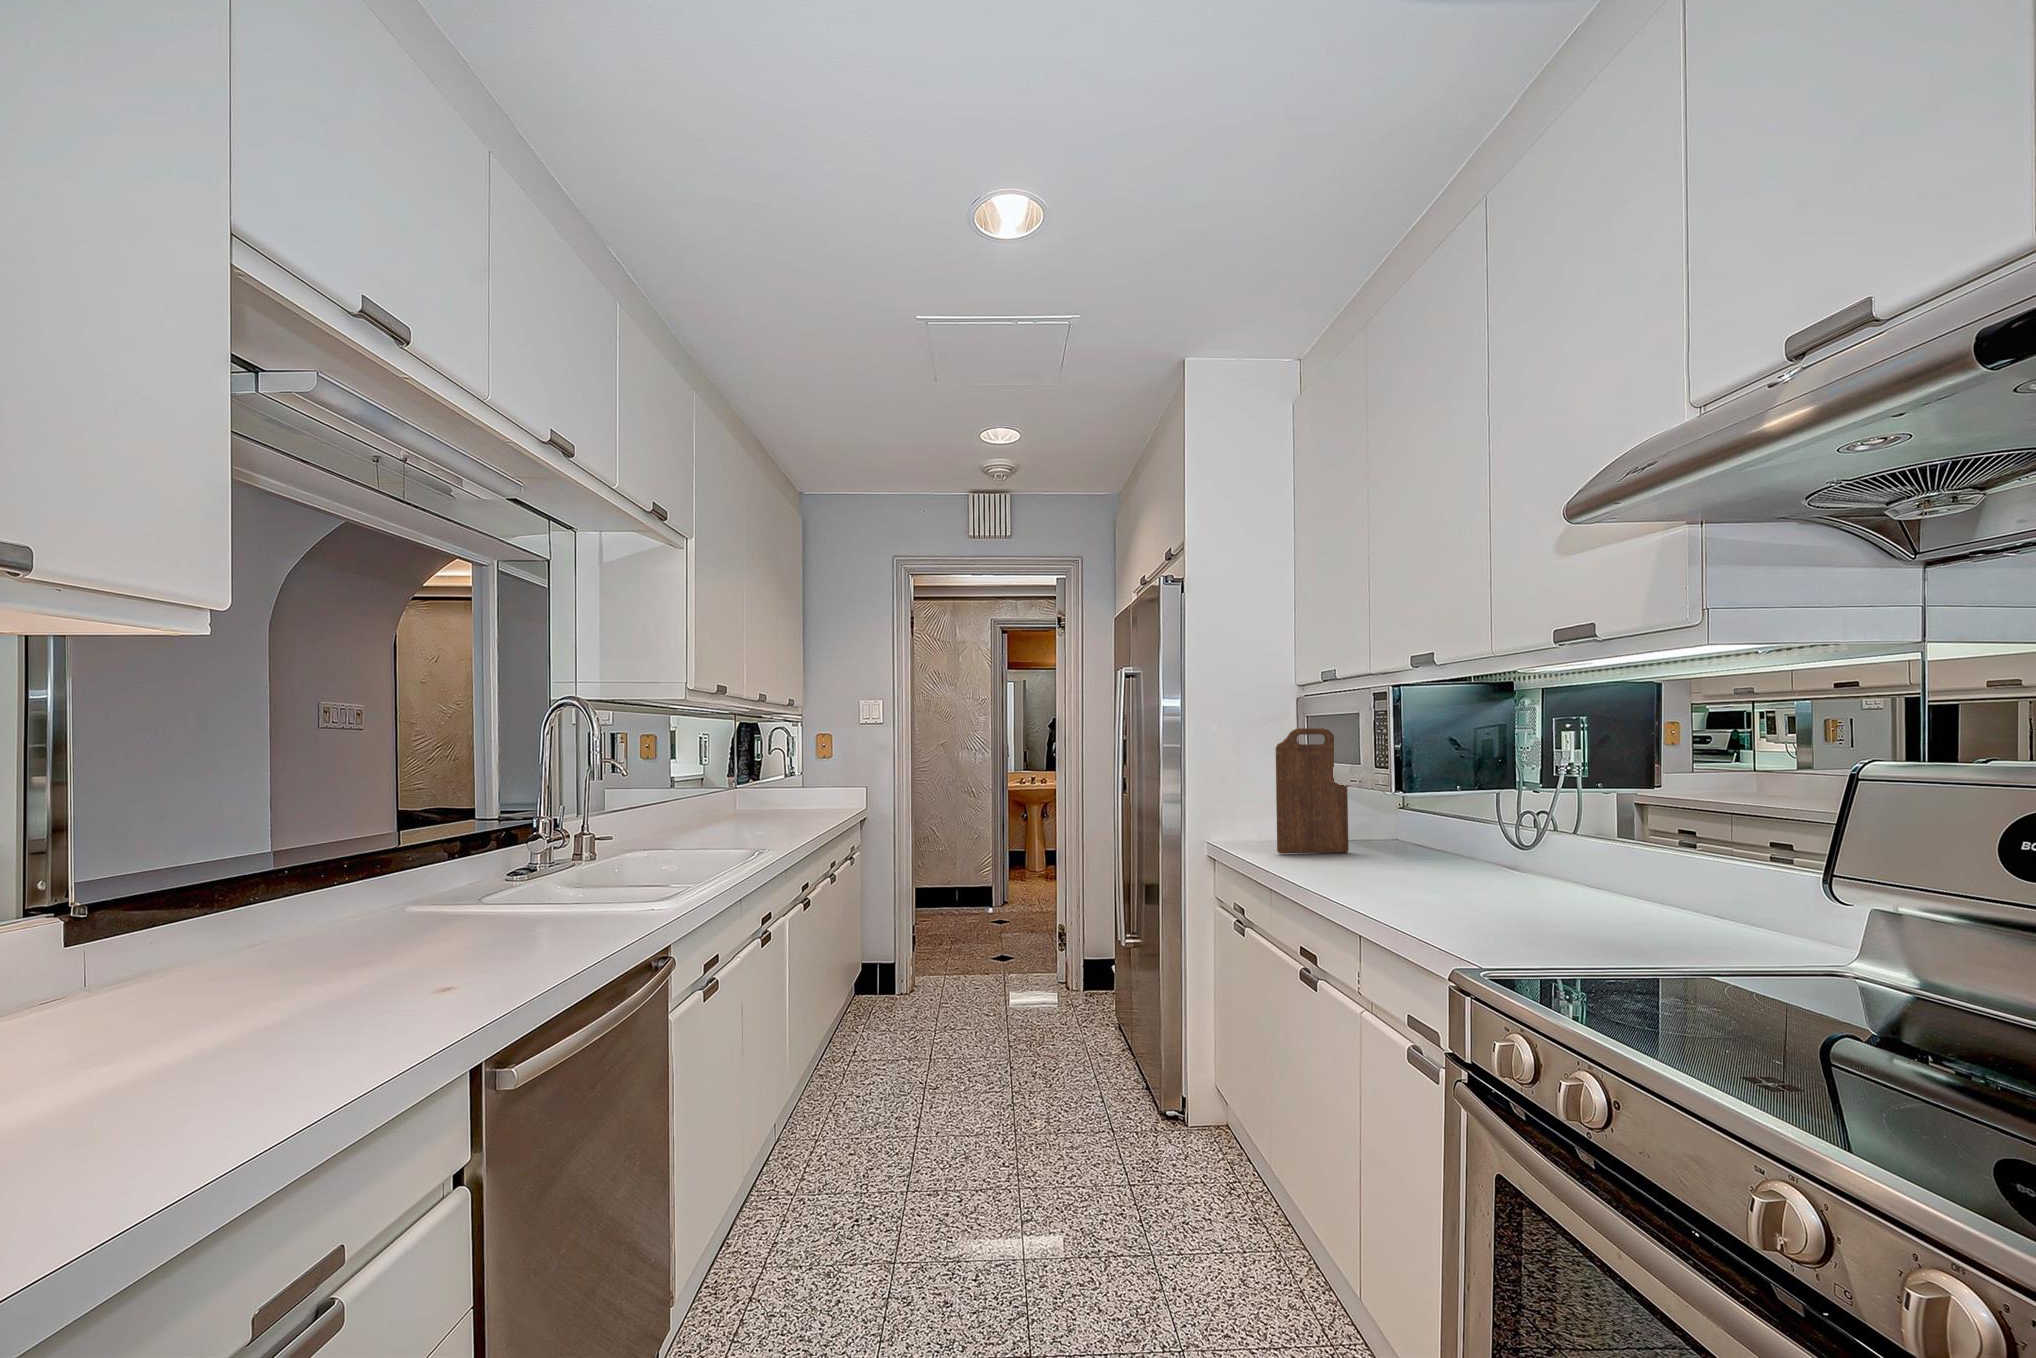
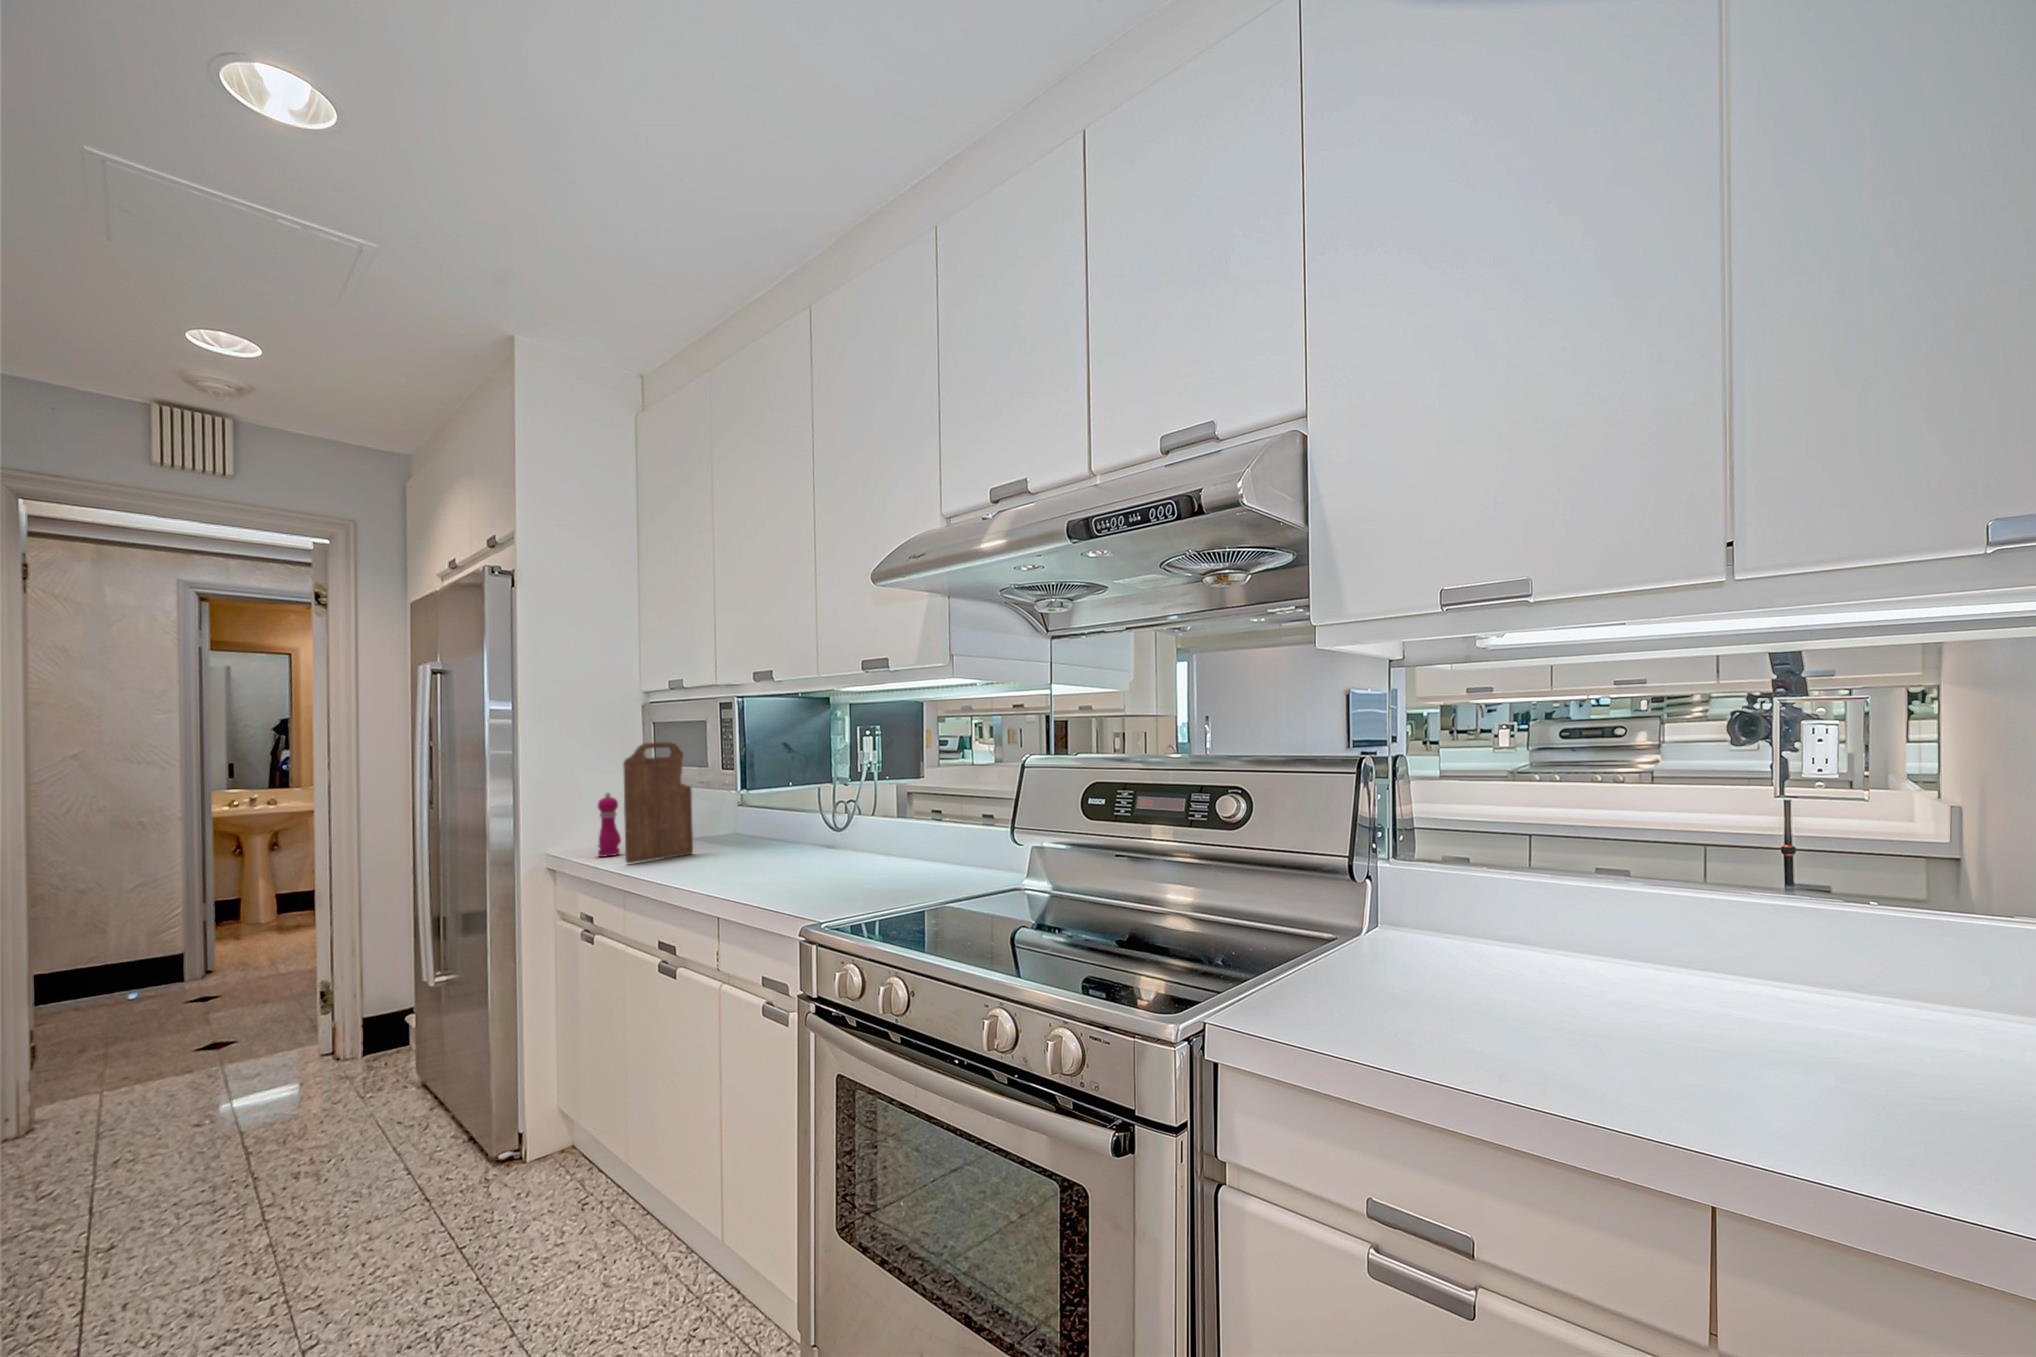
pepper mill: none [1253,776,1277,842] -> present [598,792,621,857]

